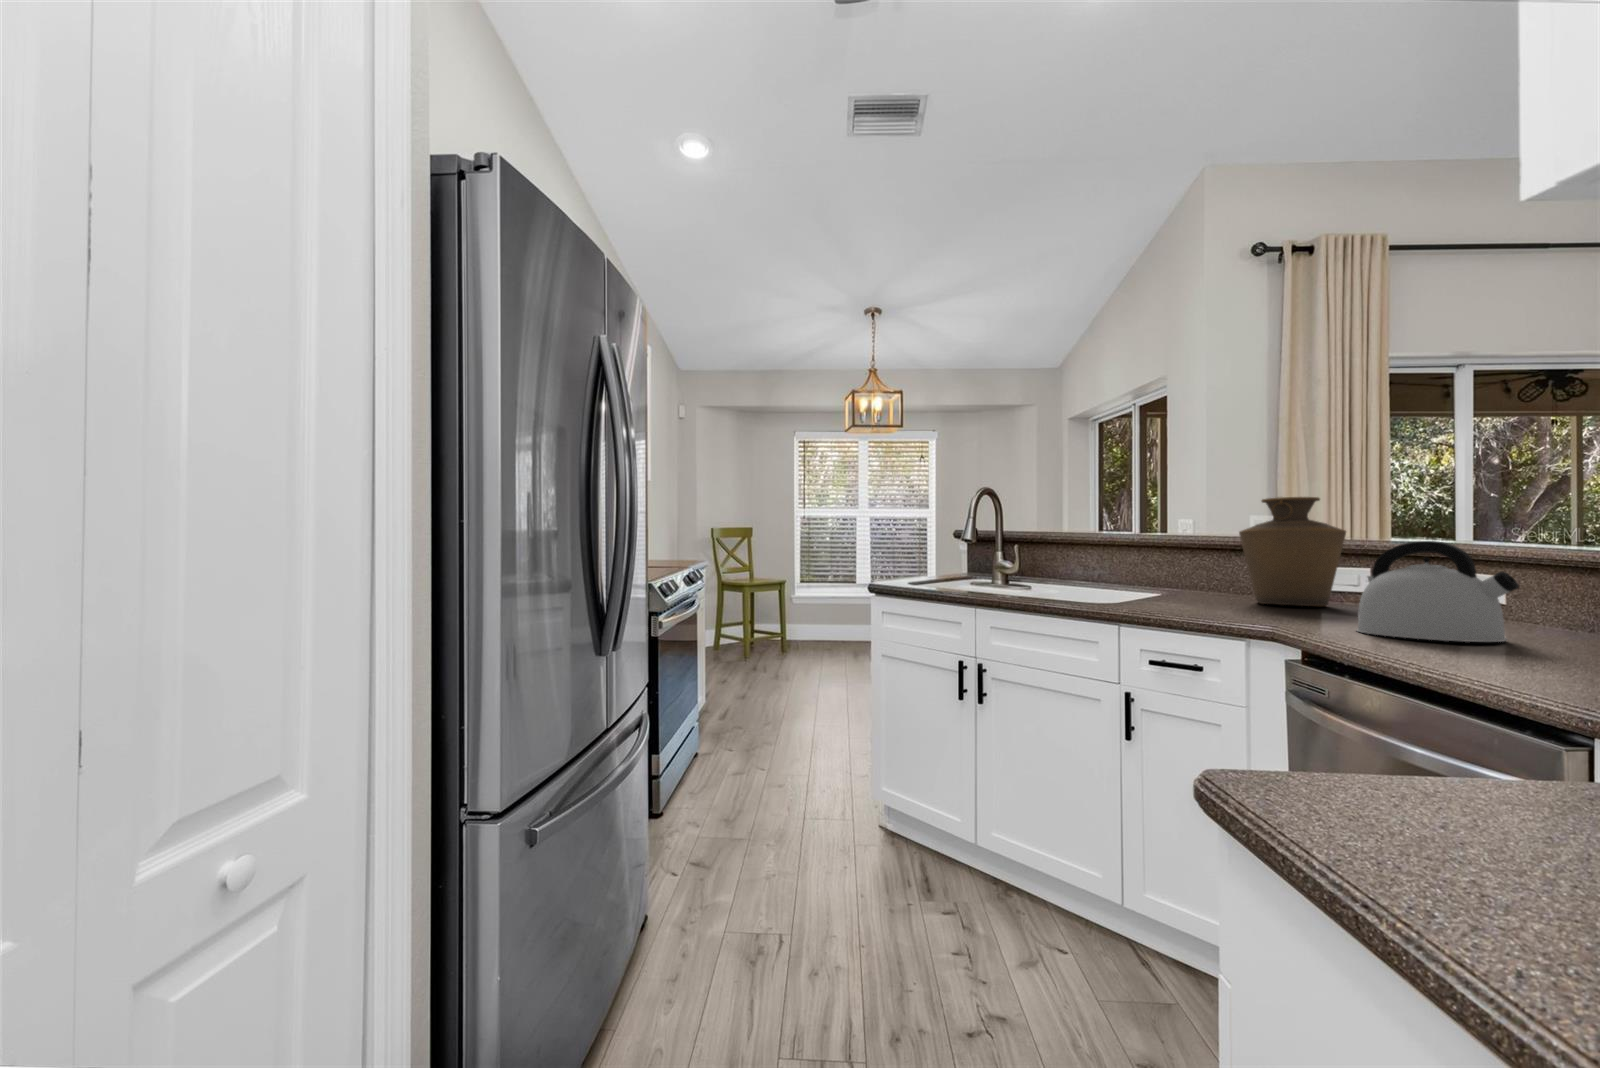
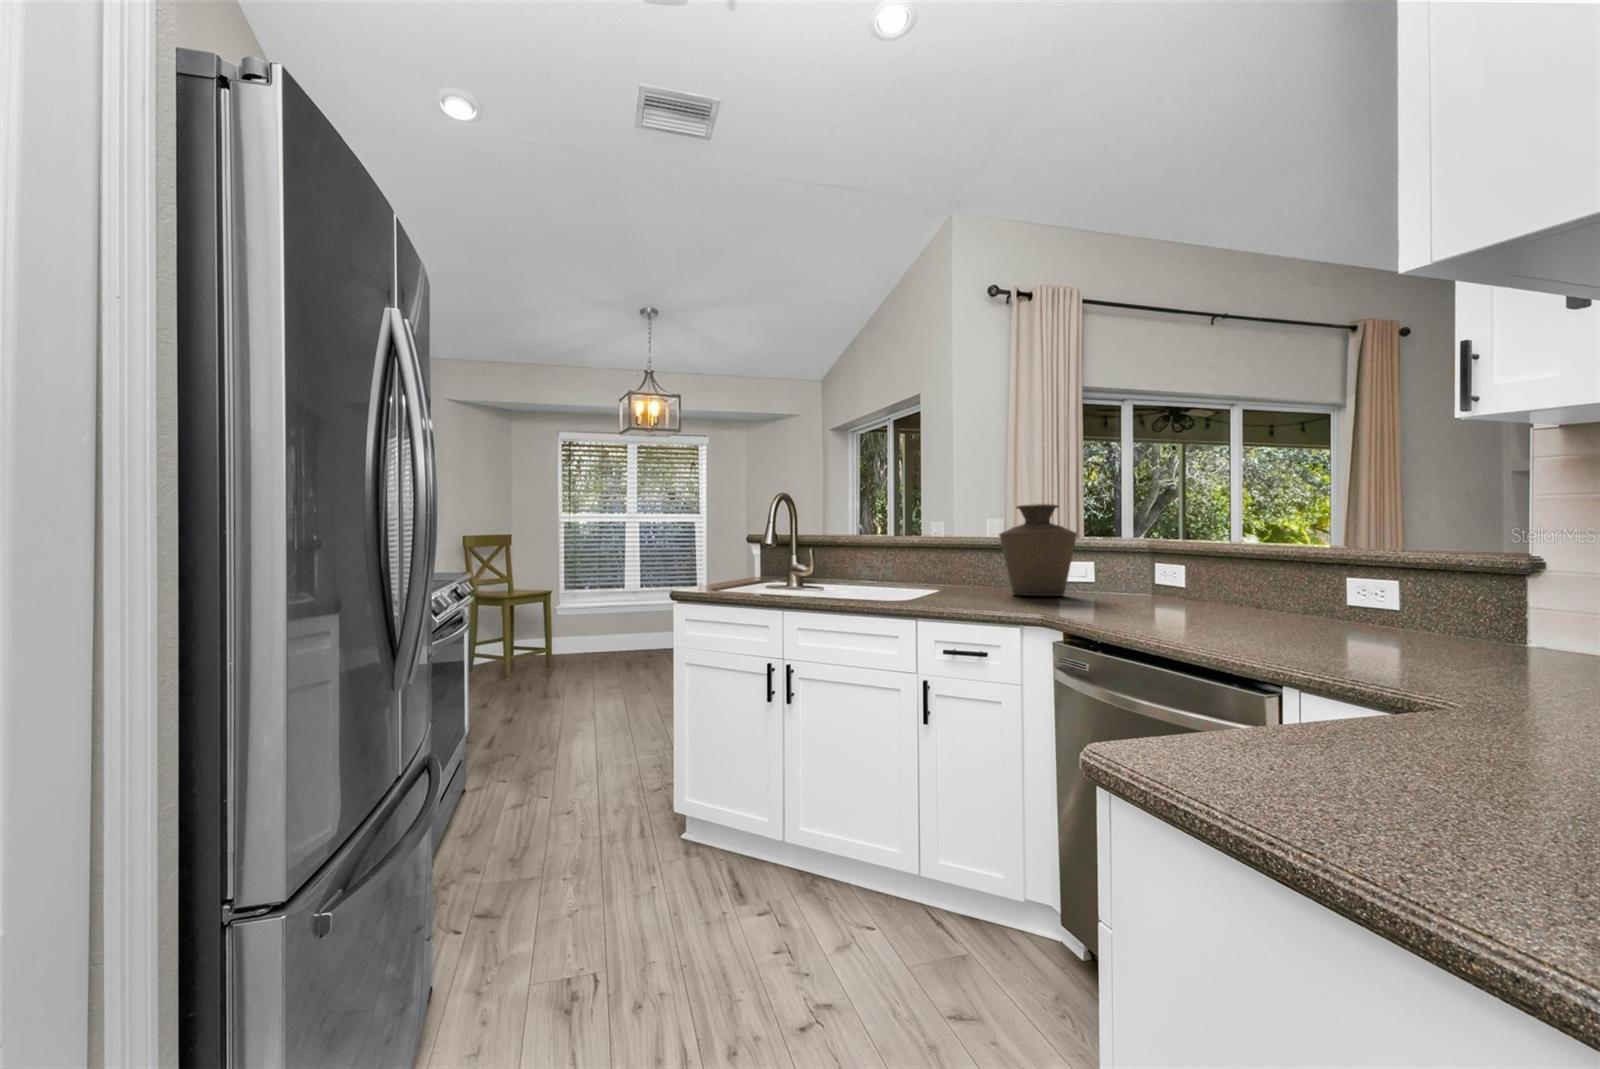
kettle: present [1357,541,1519,642] -> none [1098,542,1205,621]

